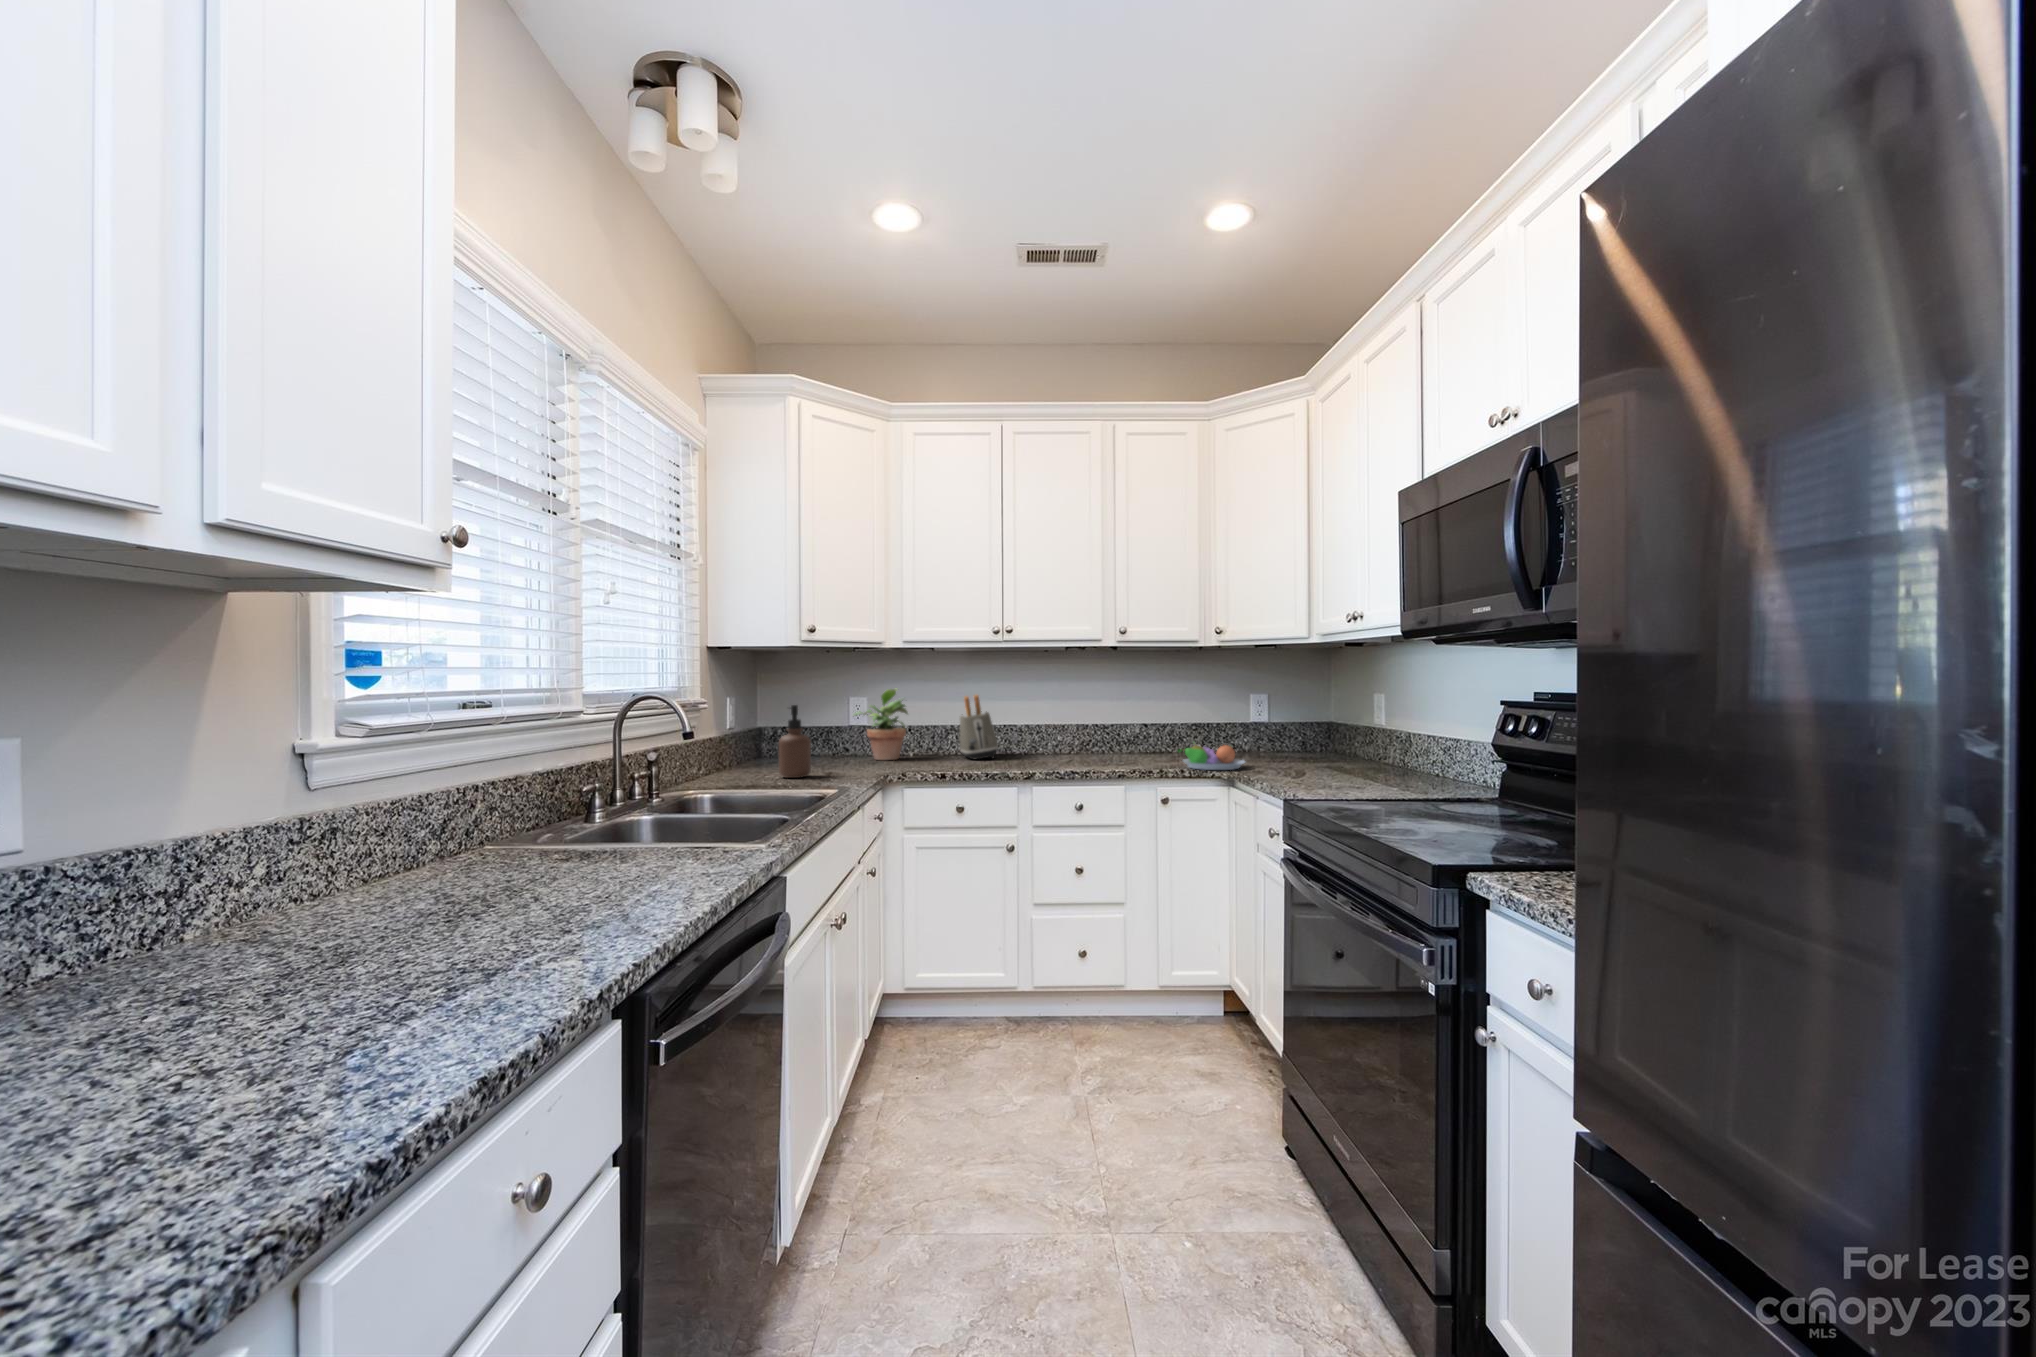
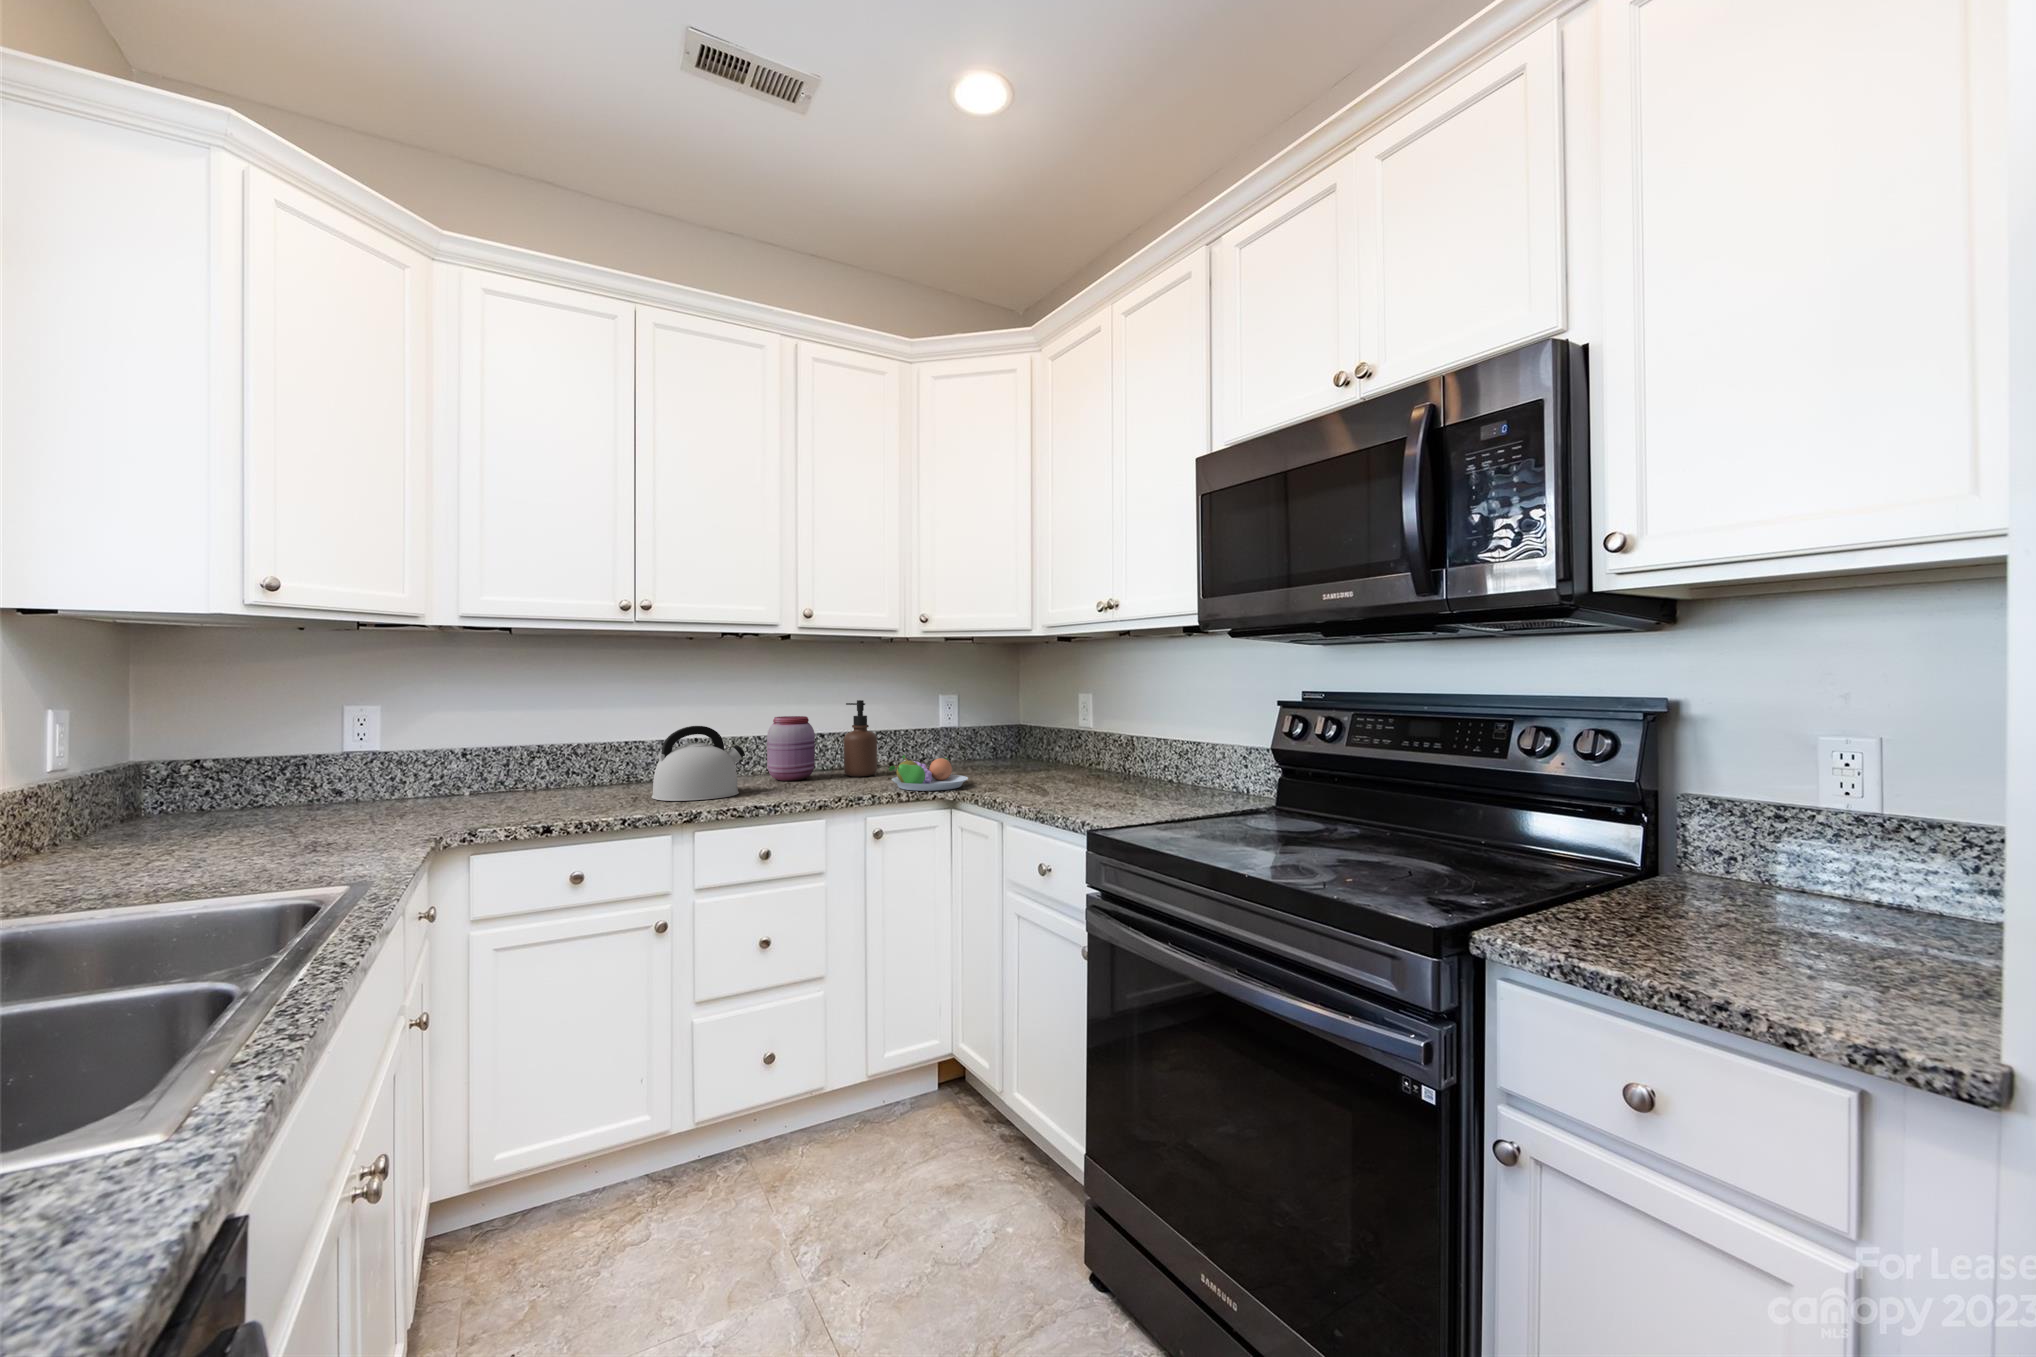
potted plant: present [853,689,908,760] -> none [349,691,462,808]
toaster: present [959,695,998,759] -> none [550,698,619,796]
soap dispenser: present [779,705,811,778] -> present [844,700,877,777]
jar: none [1099,710,1135,758] -> present [767,716,815,781]
kettle: none [1014,714,1076,766] -> present [652,726,745,801]

